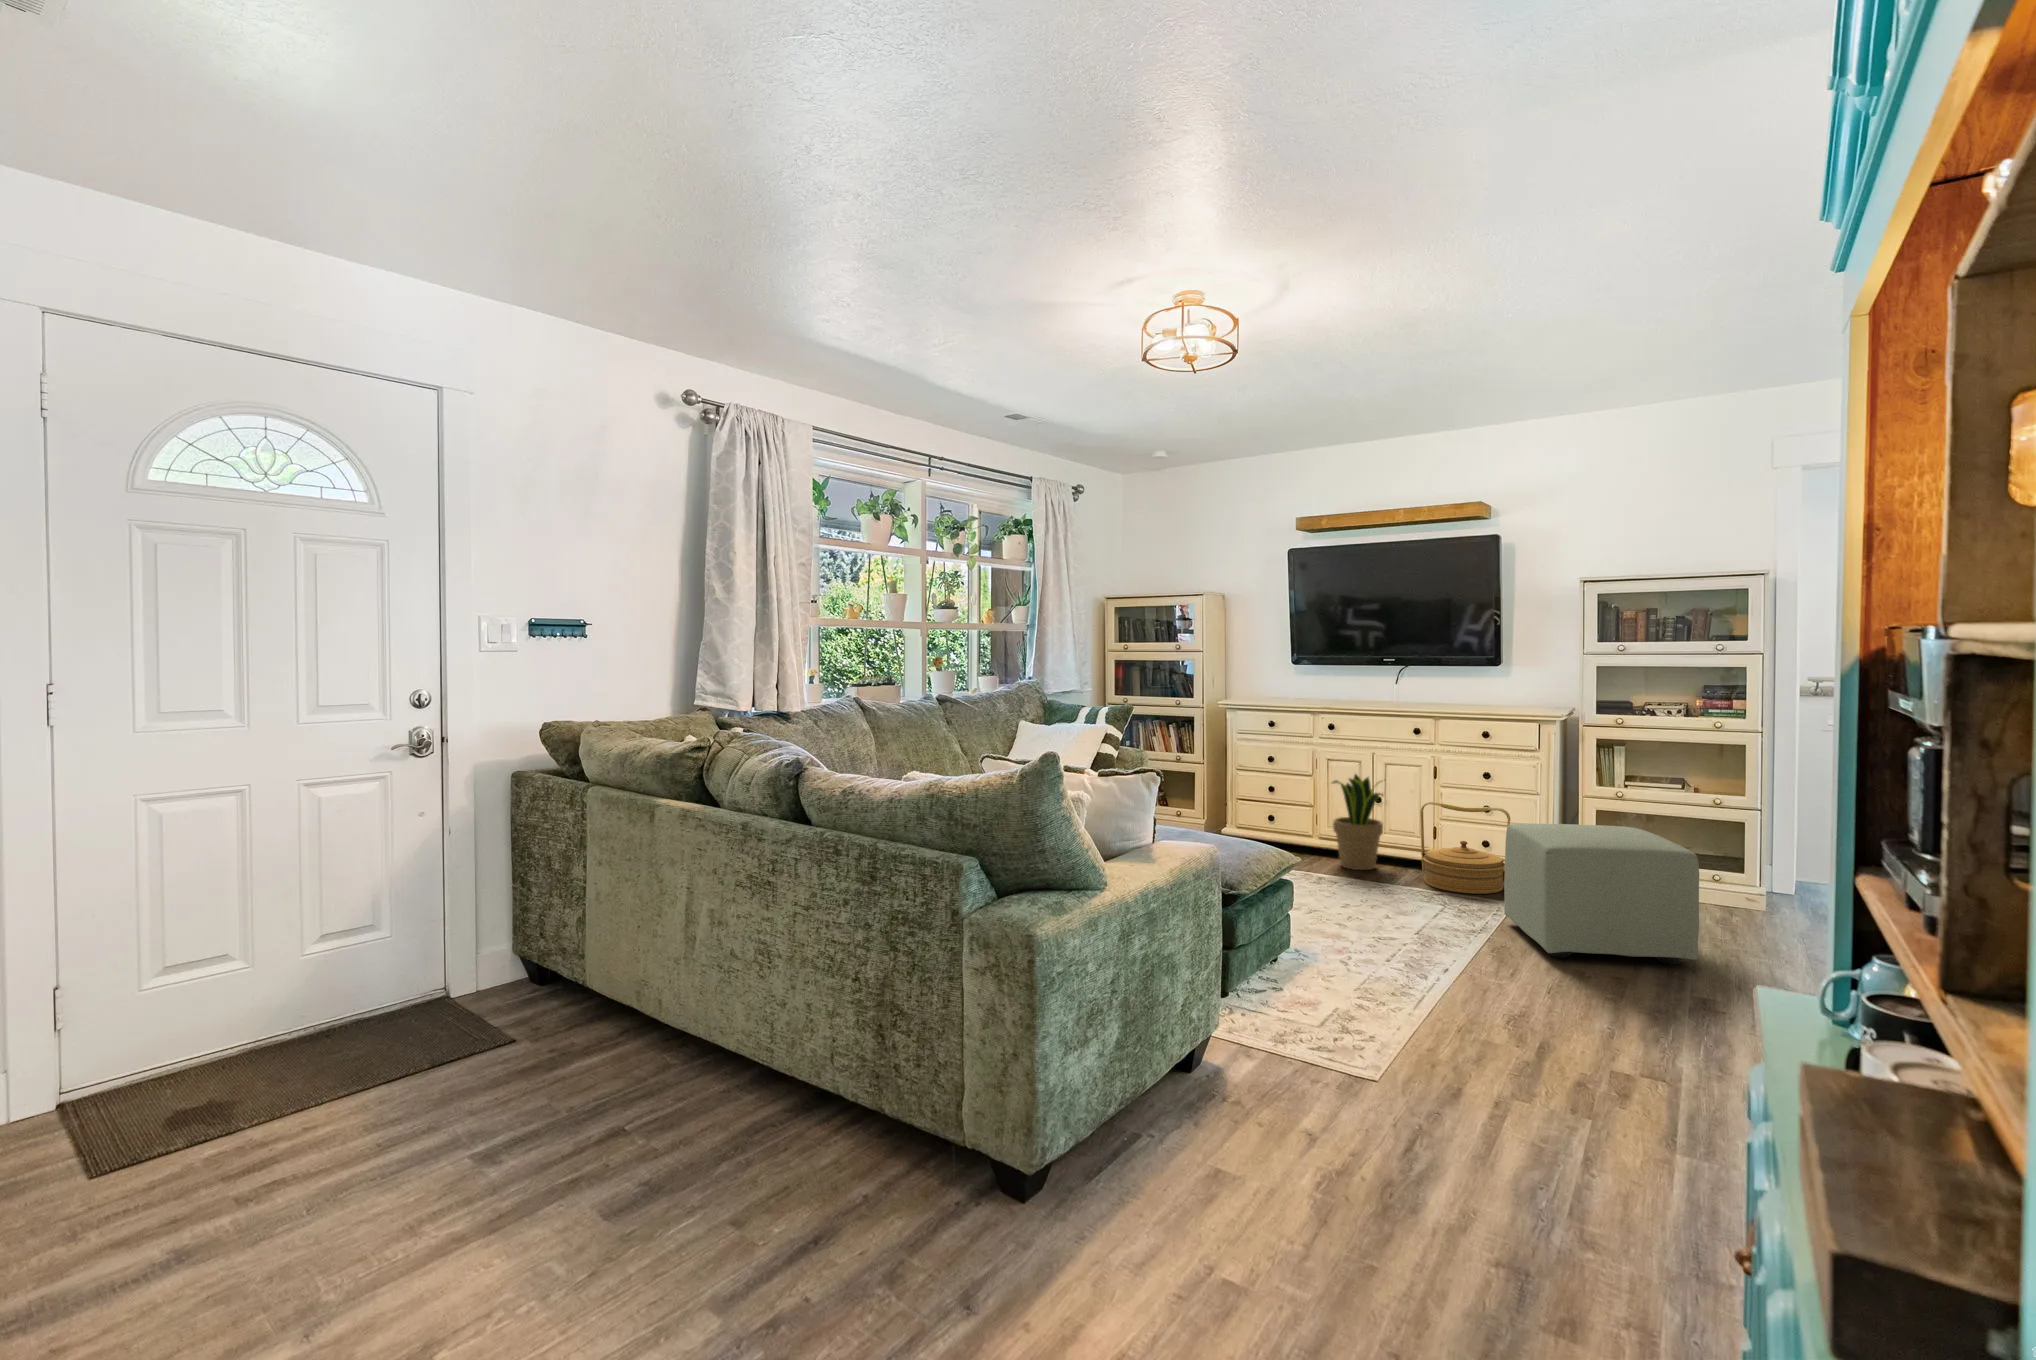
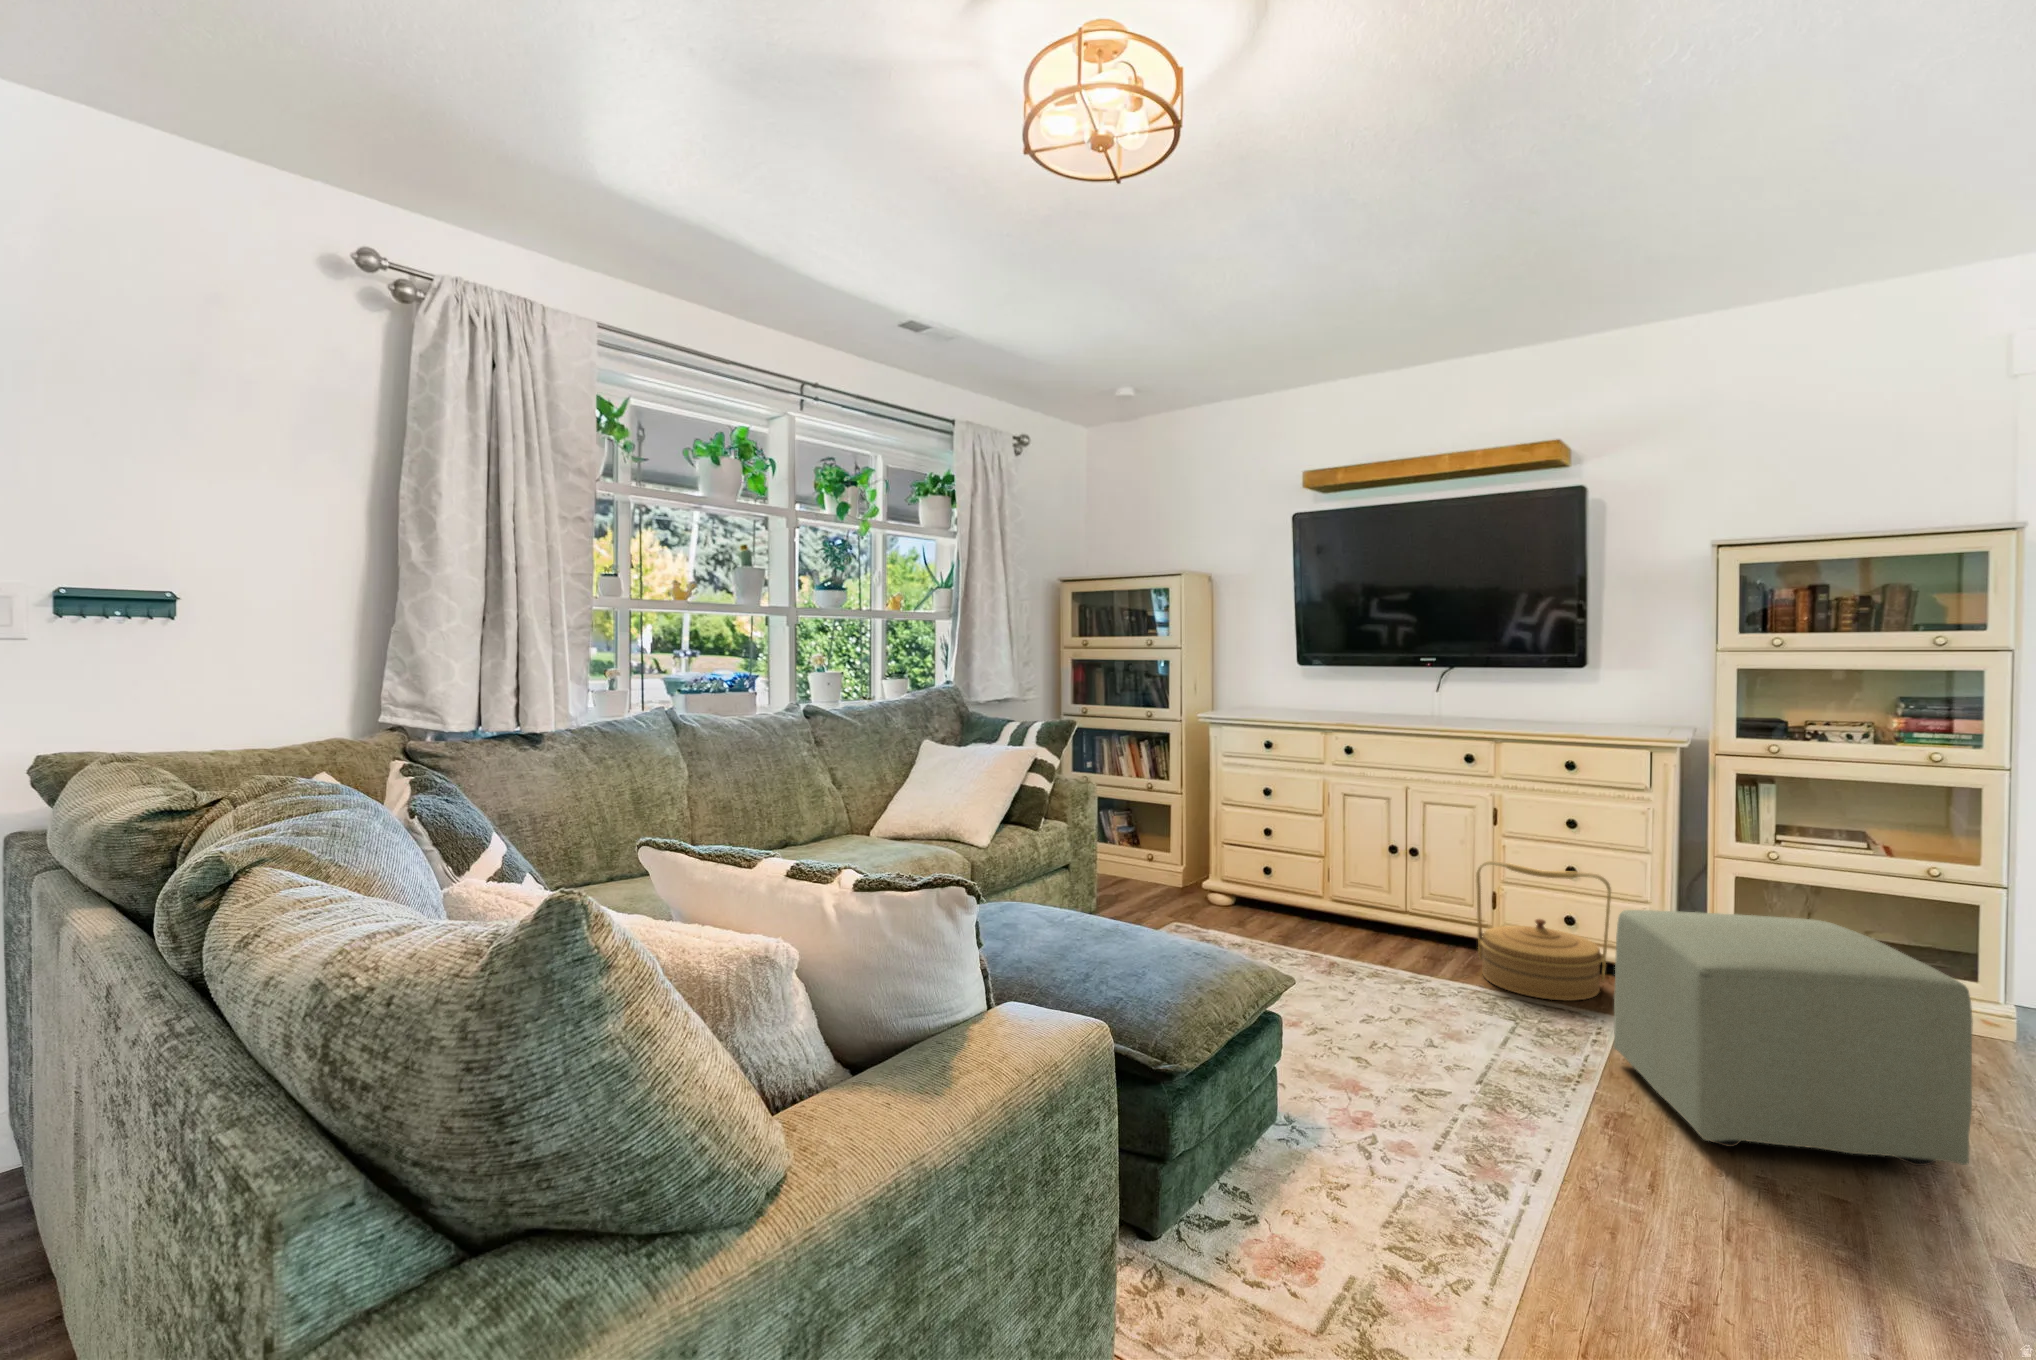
potted plant: present [1332,774,1383,870] -> none [1347,816,1425,953]

